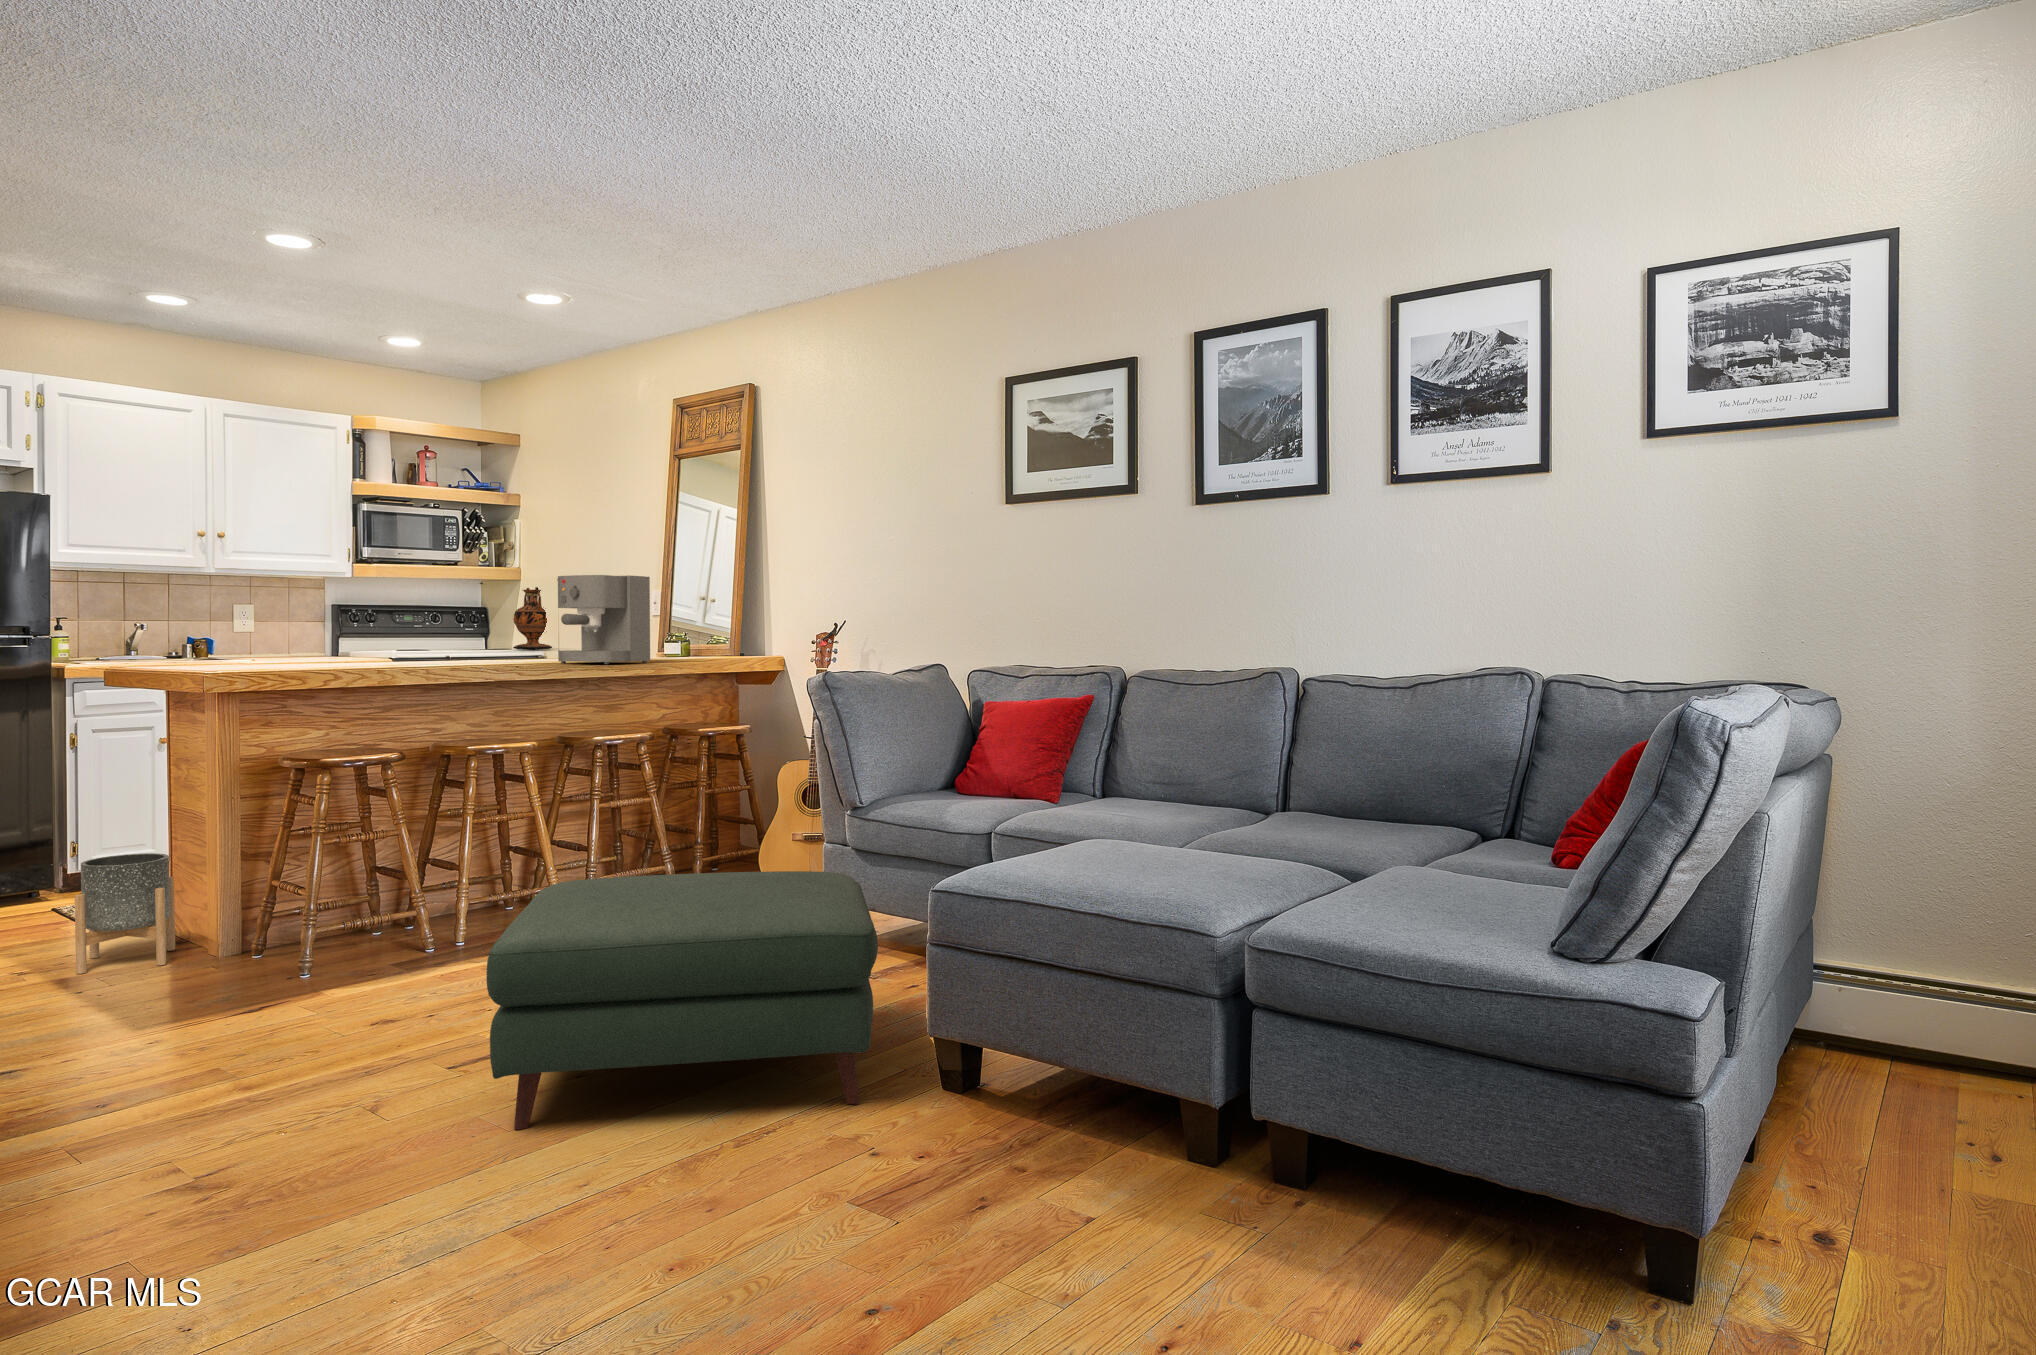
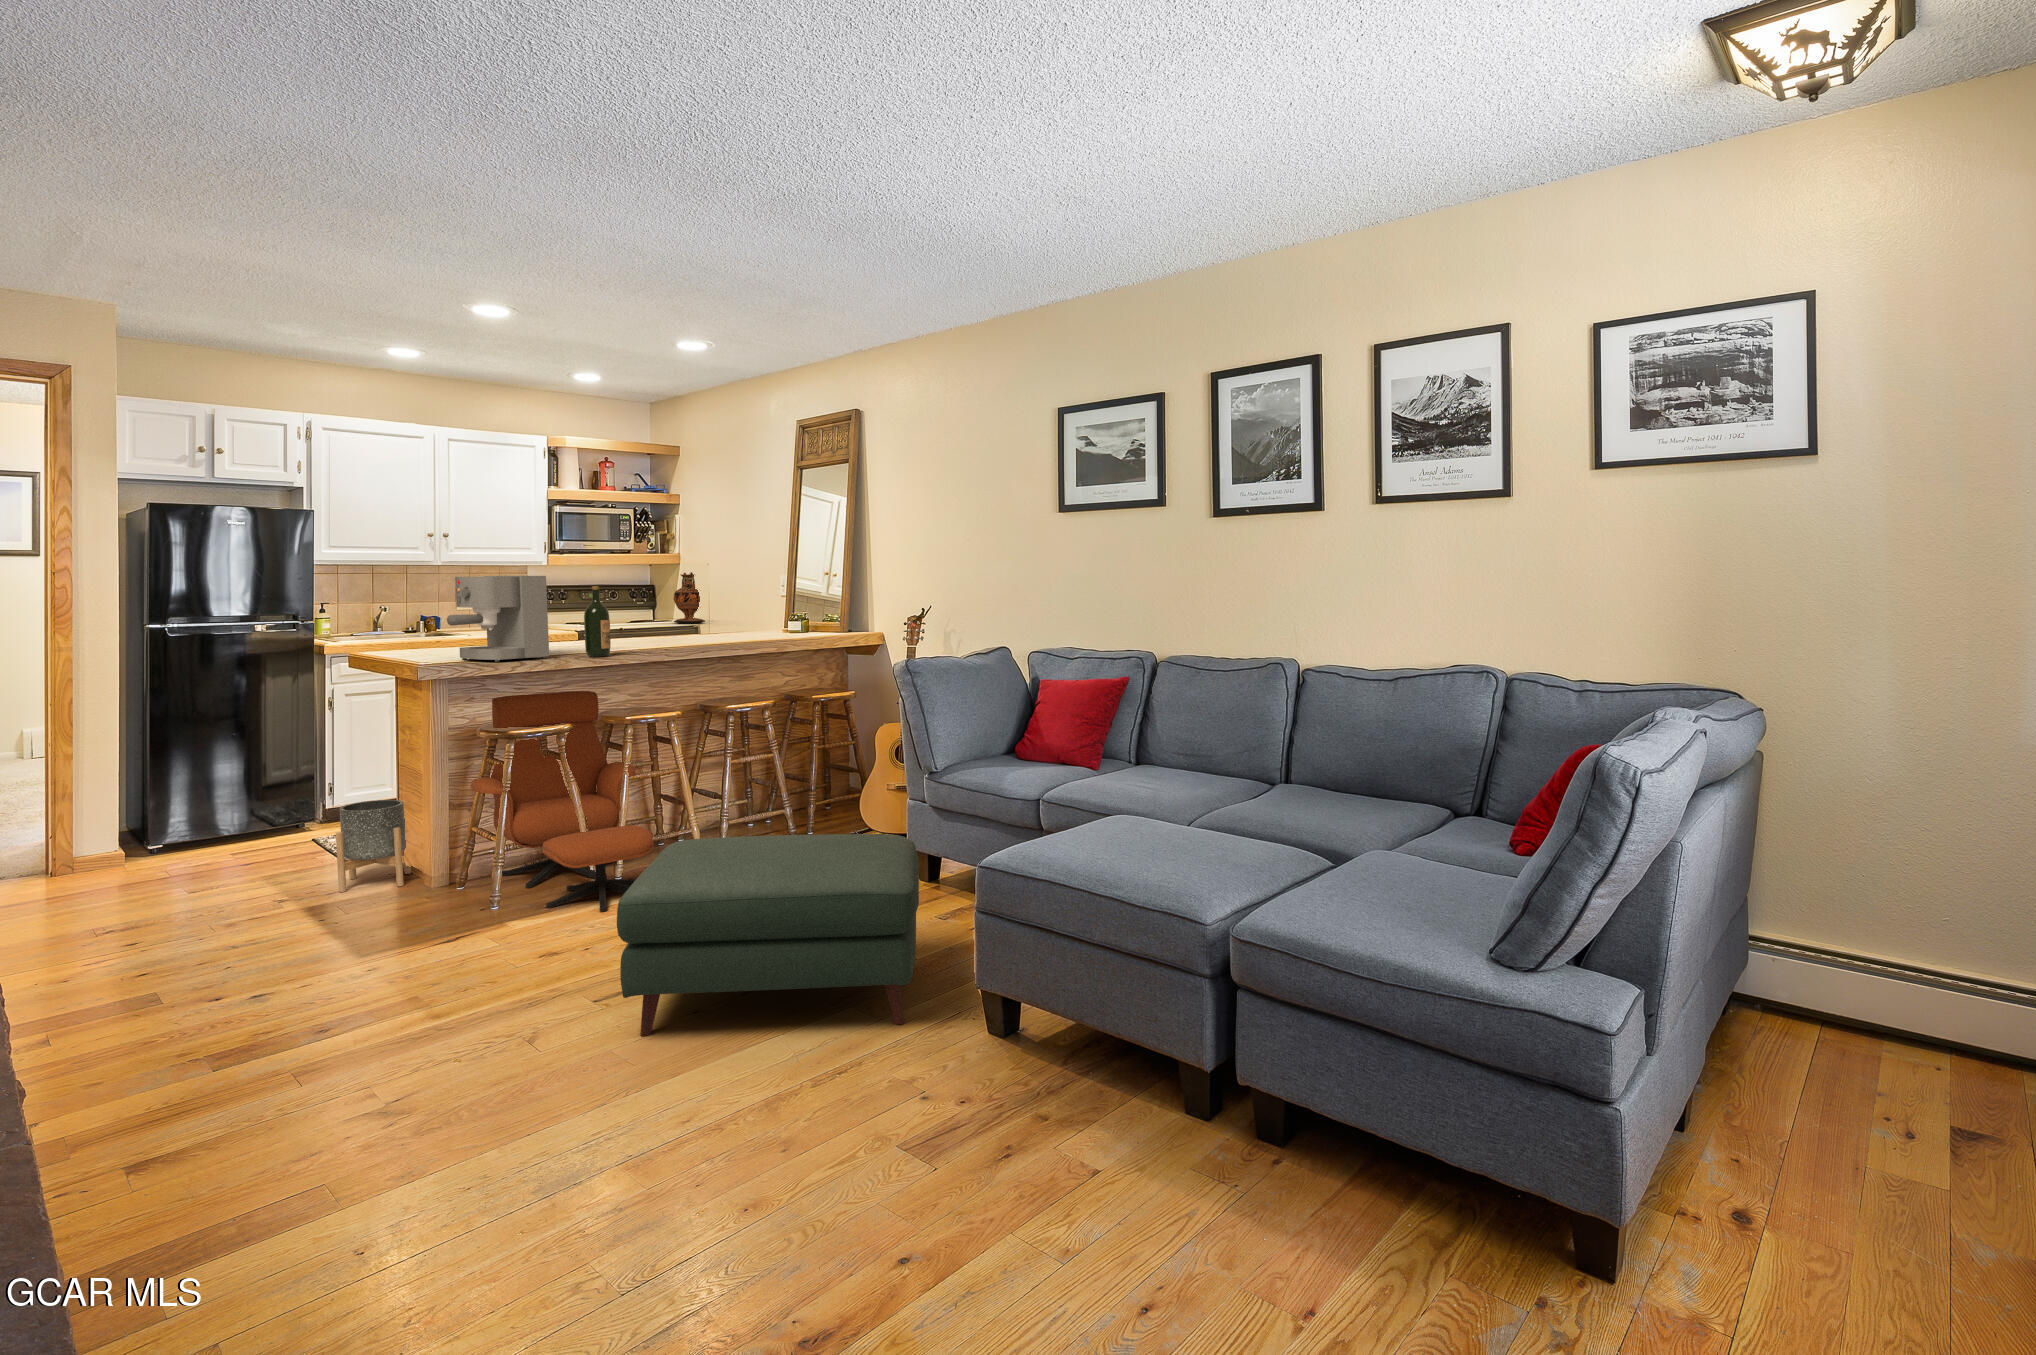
coffee maker: present [558,575,650,664] -> present [447,576,549,662]
wine bottle: none [418,581,451,669] -> present [584,586,611,657]
lounge chair: none [262,714,510,988] -> present [471,691,654,912]

